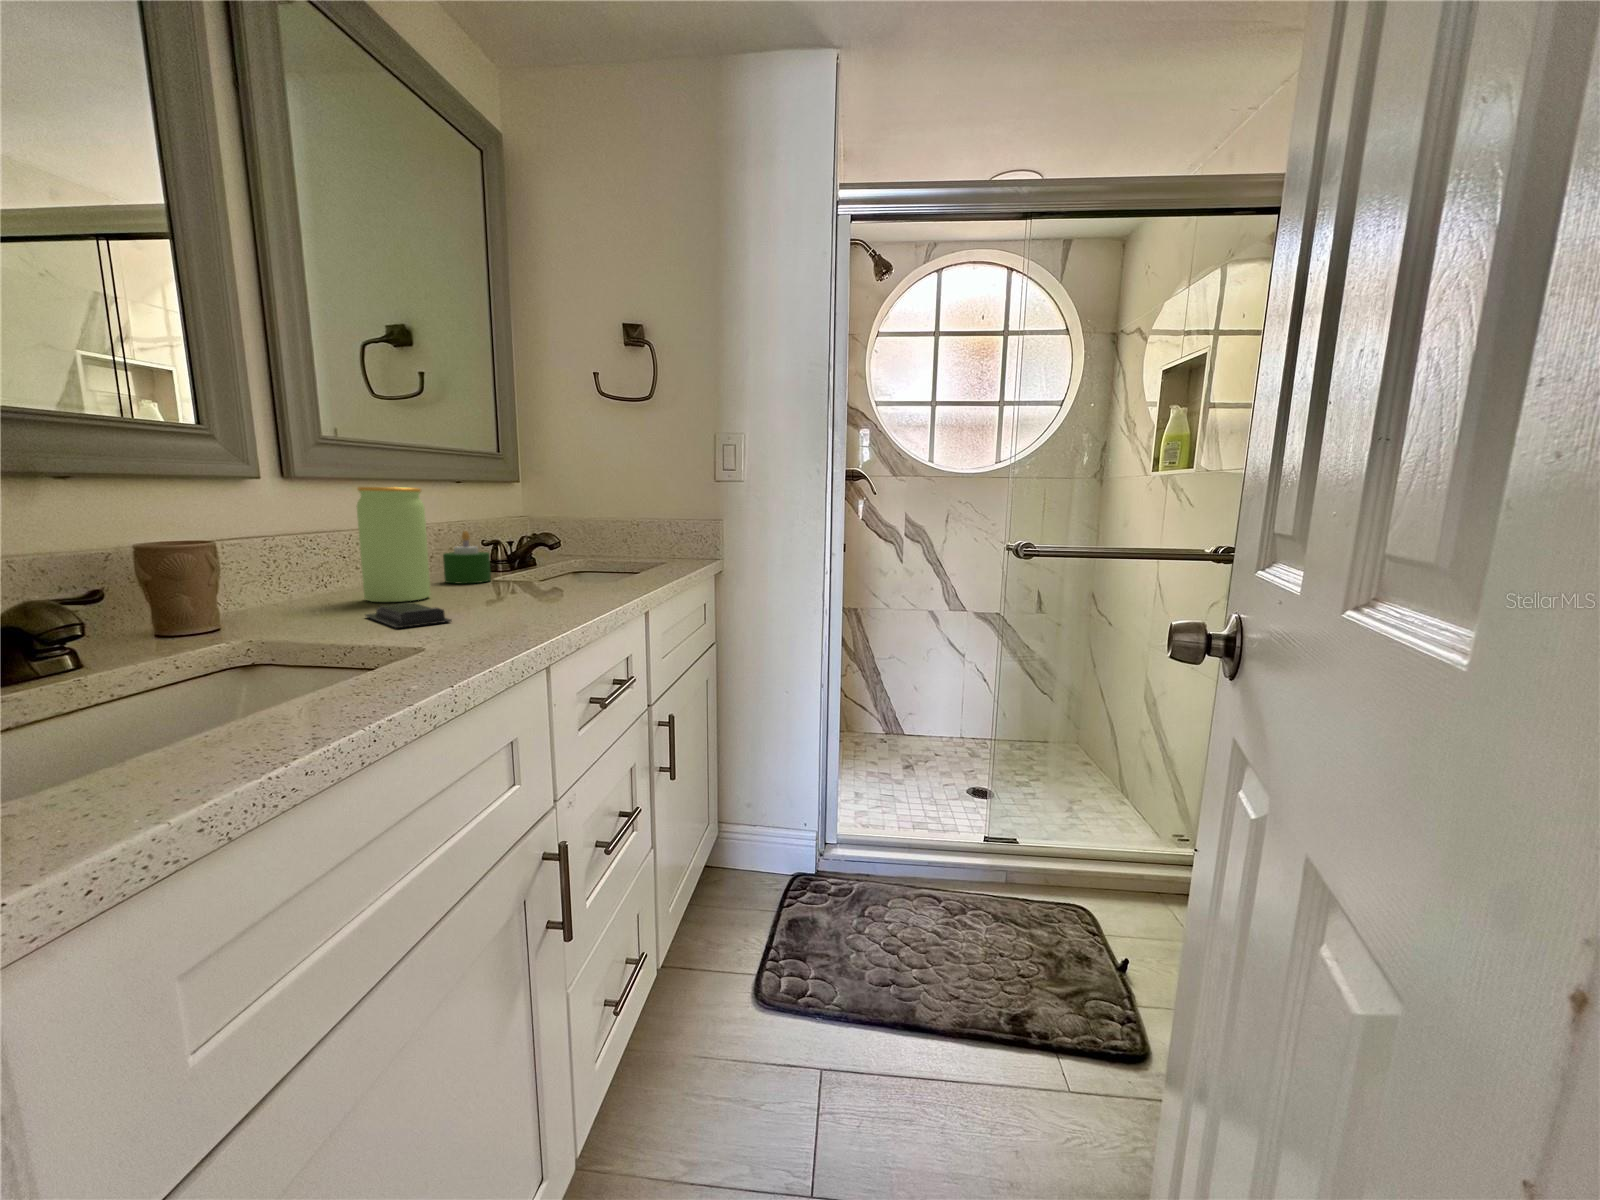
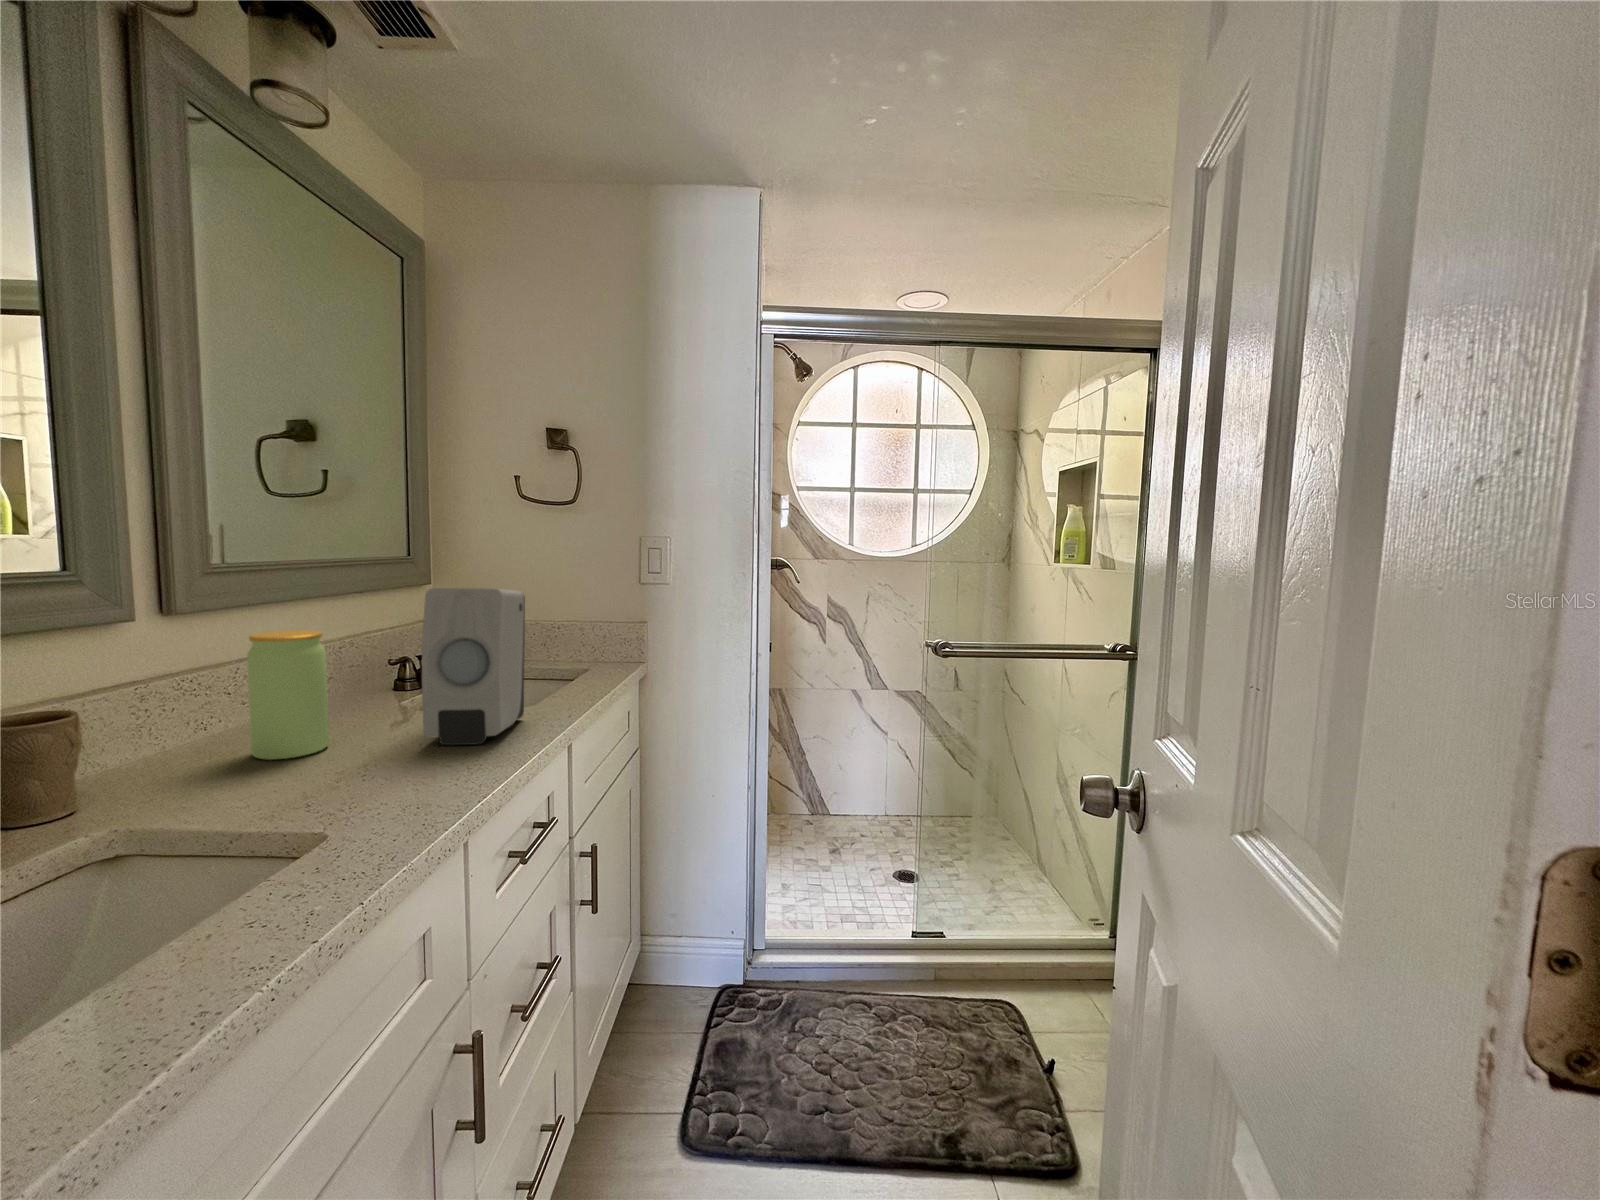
soap dispenser: none [510,448,605,600] -> present [422,588,525,745]
candle: present [443,531,491,583] -> none [343,660,397,718]
soap bar: present [365,603,451,628] -> none [253,769,355,811]

